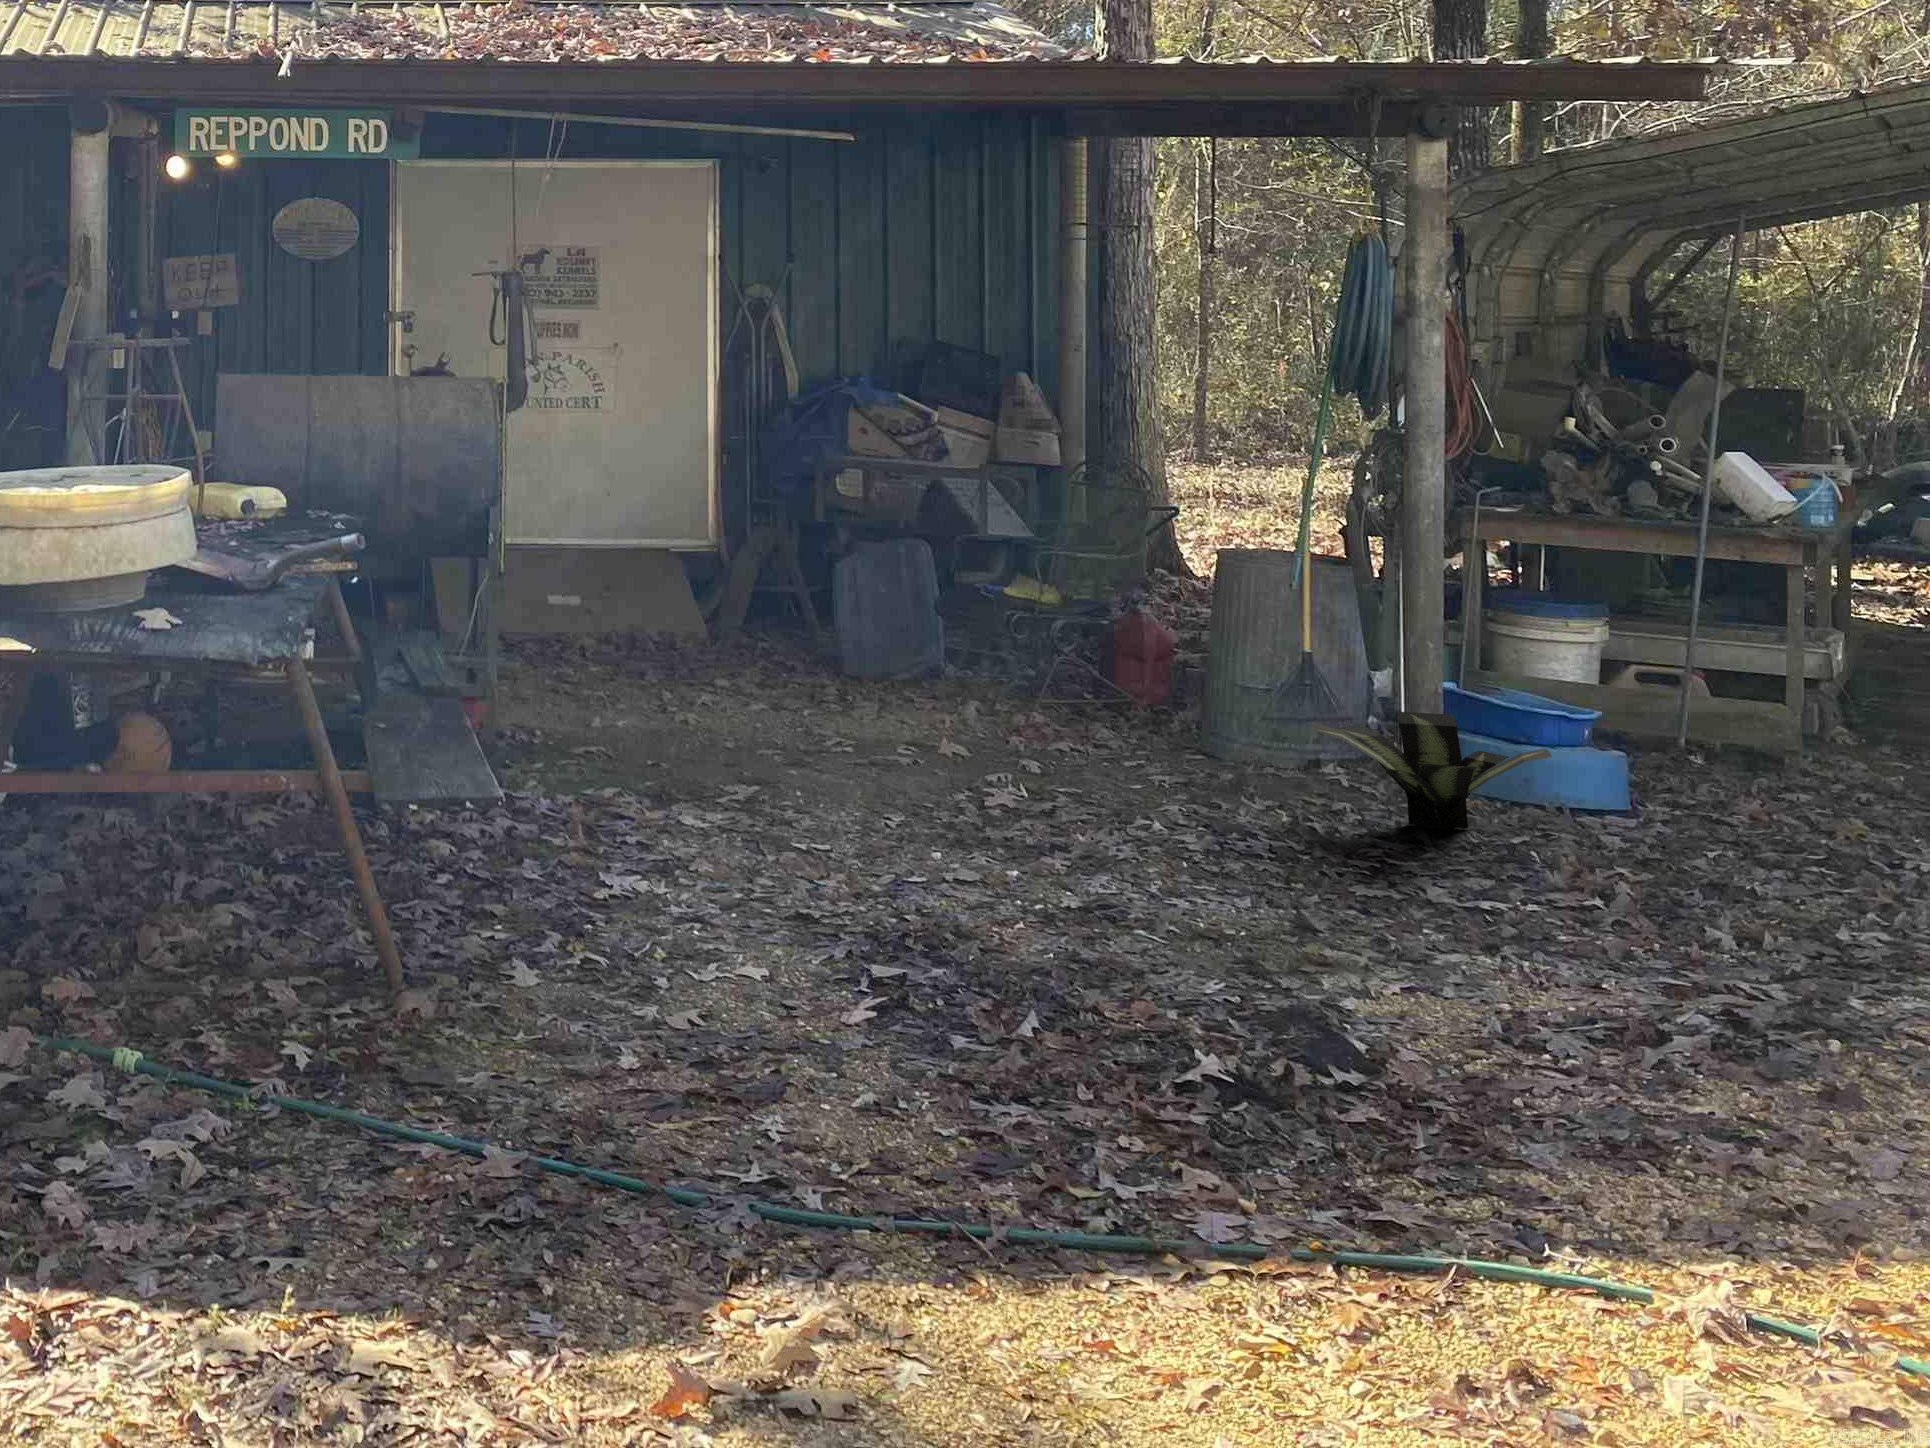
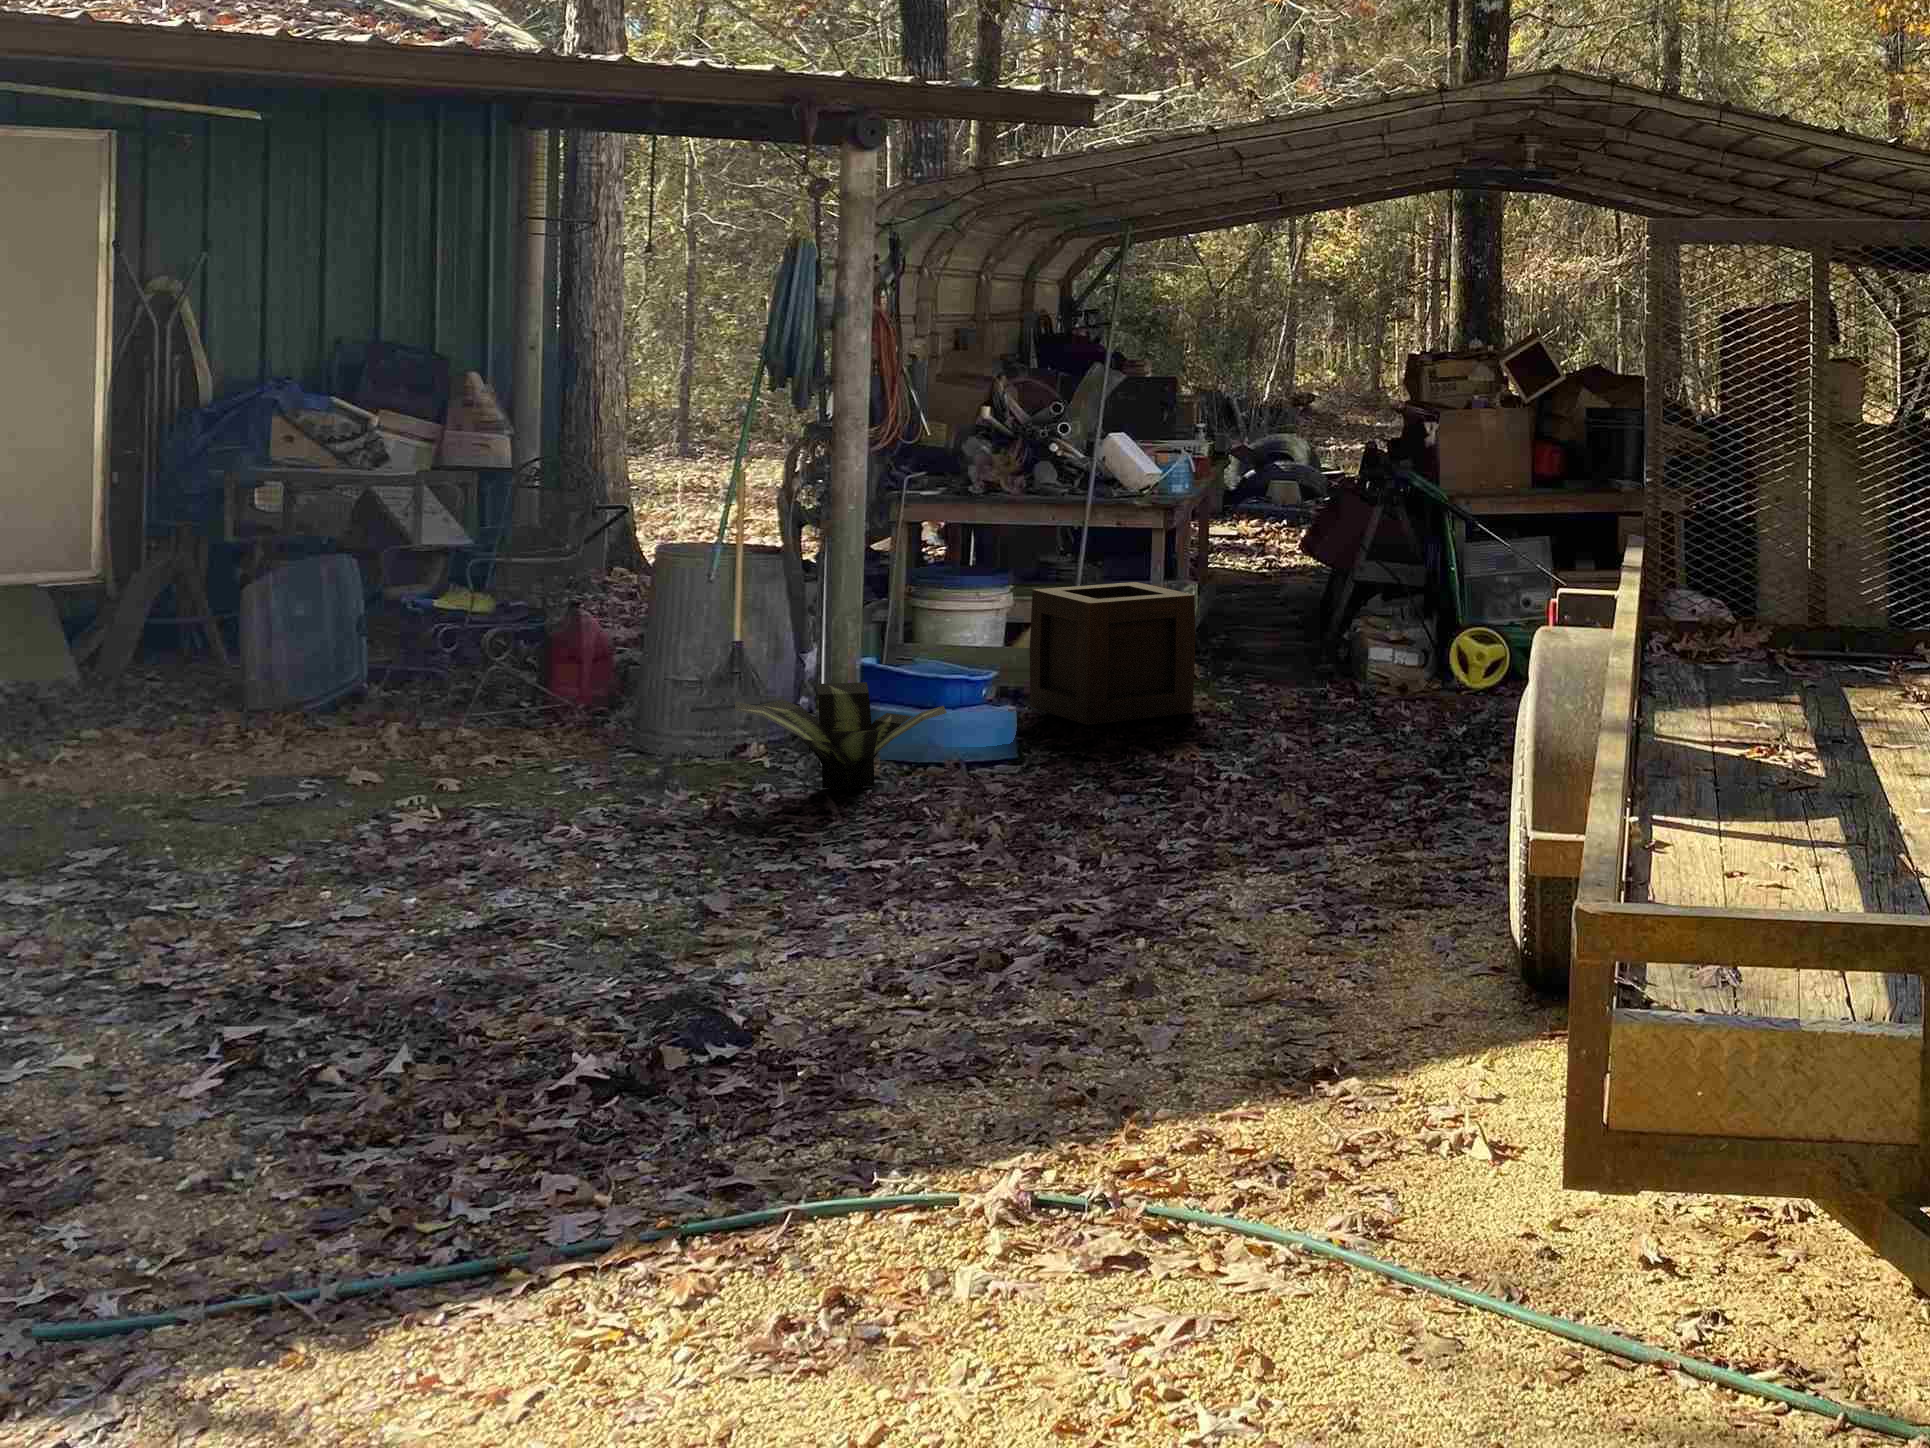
wooden crate: none [1639,628,1860,790] -> present [1030,582,1195,725]

